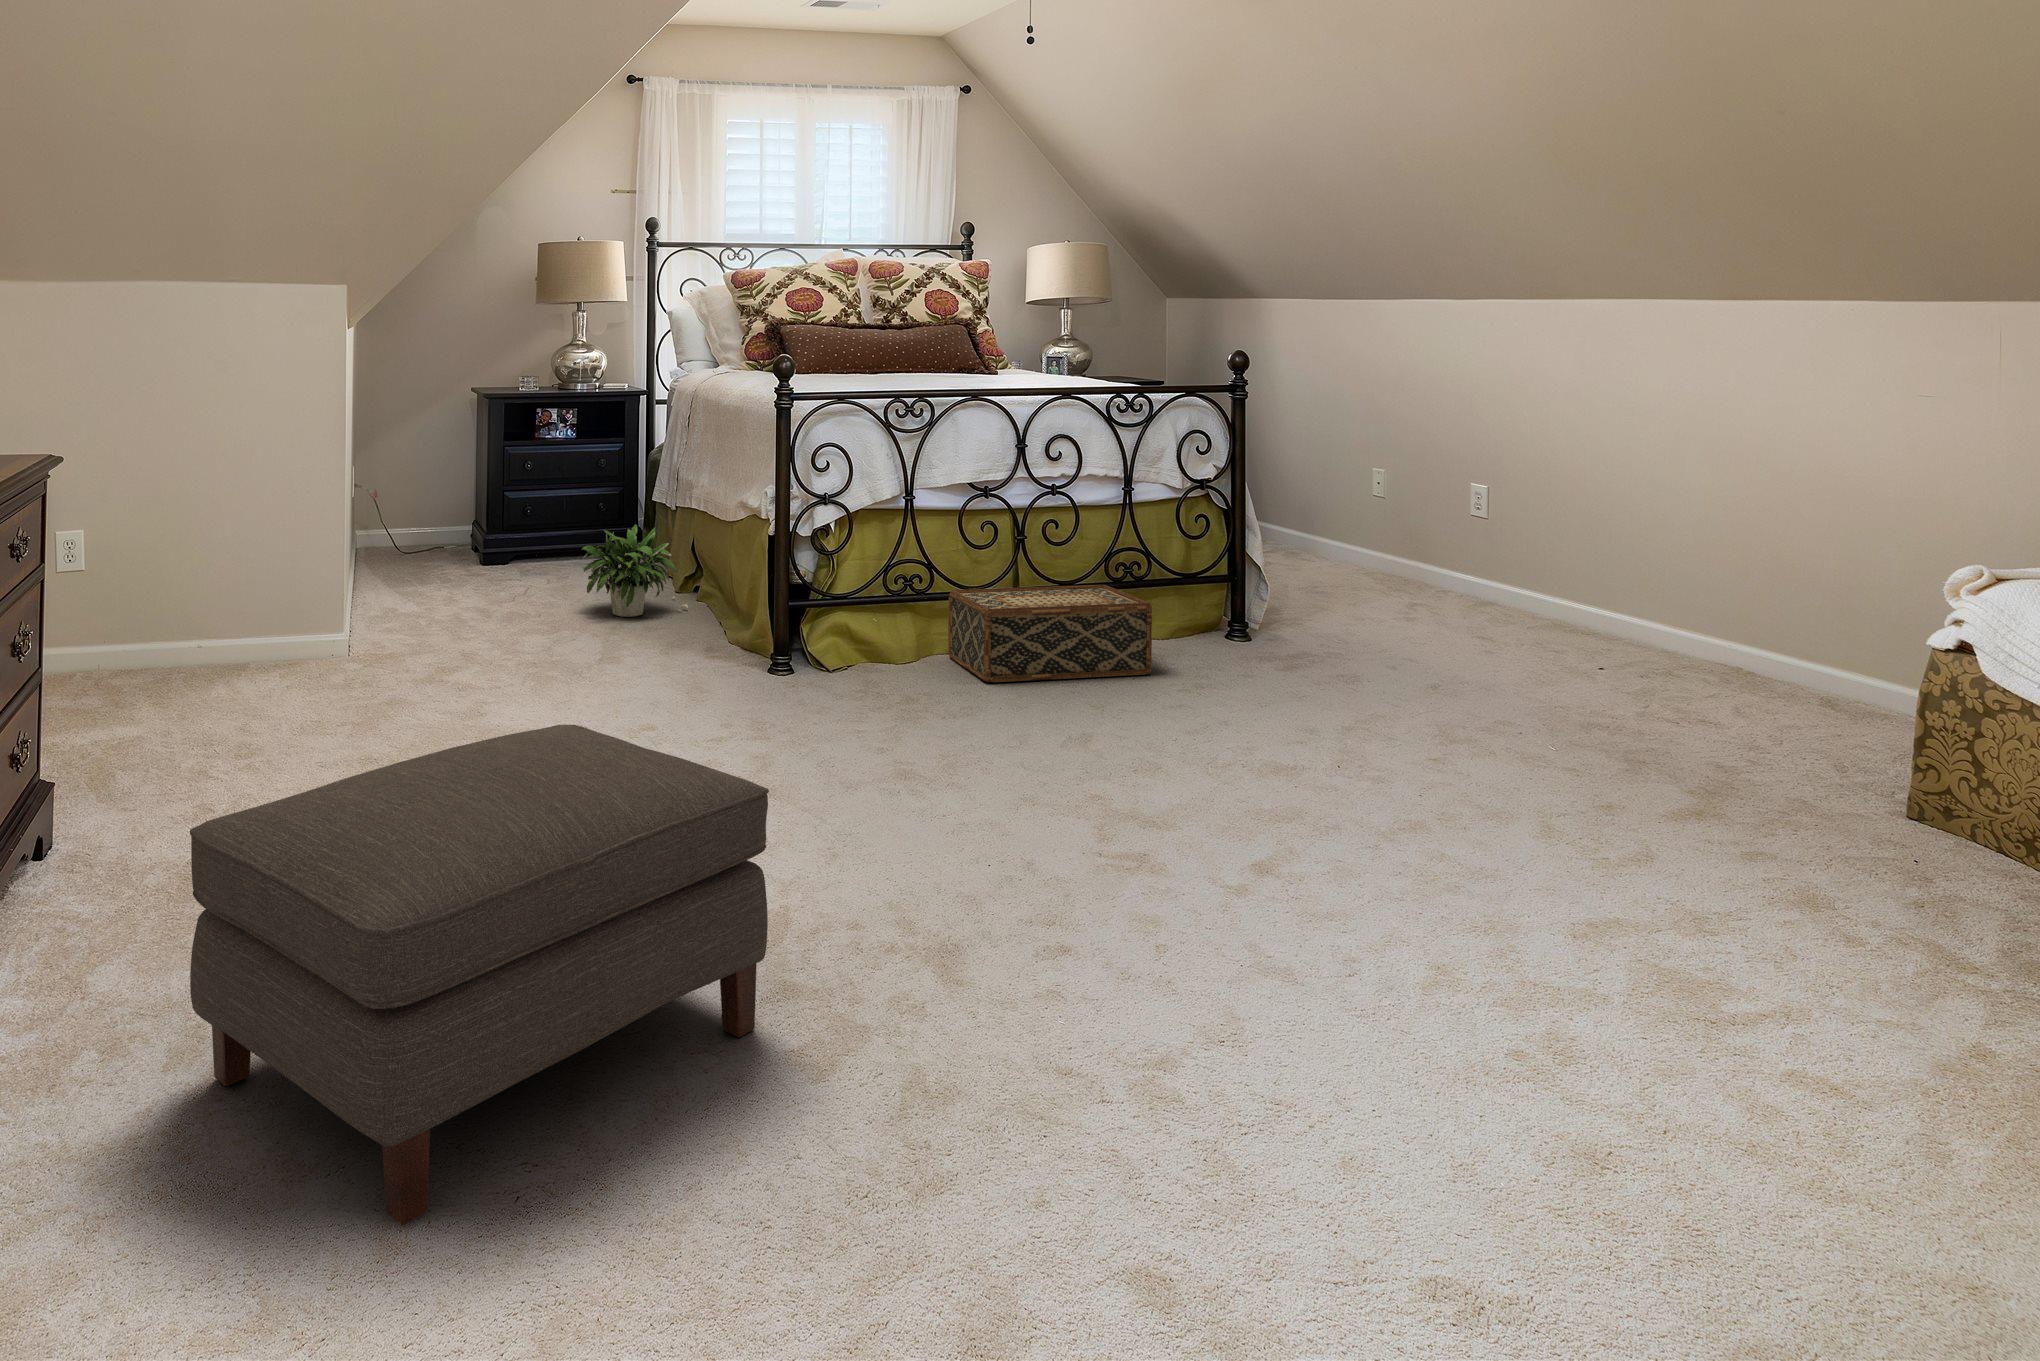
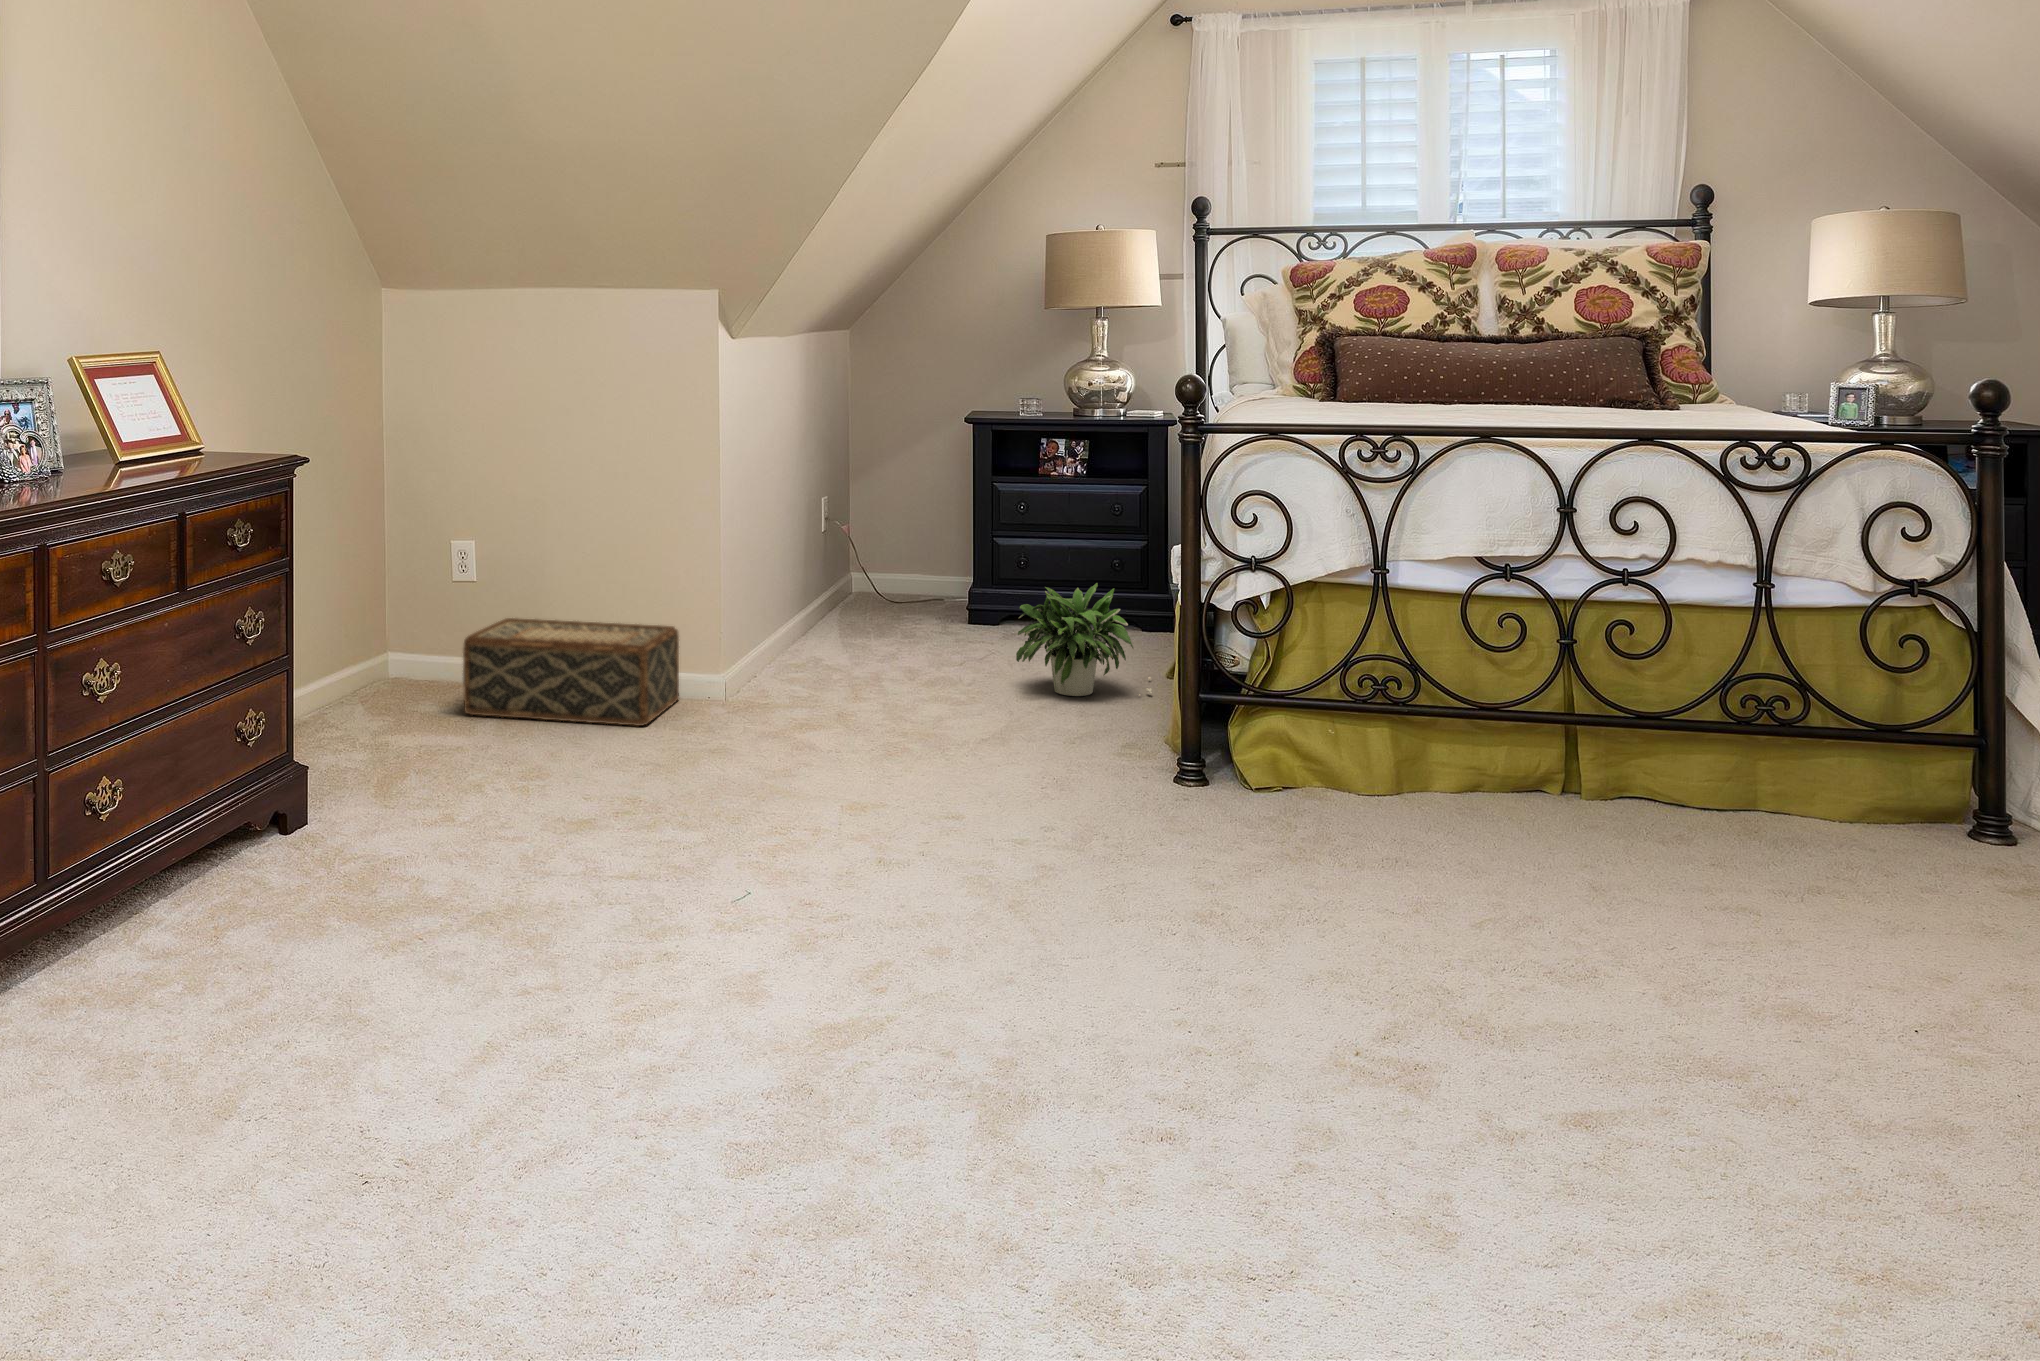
woven basket: present [948,585,1152,682] -> present [463,618,679,726]
ottoman: present [190,725,769,1225] -> none [71,797,670,1281]

